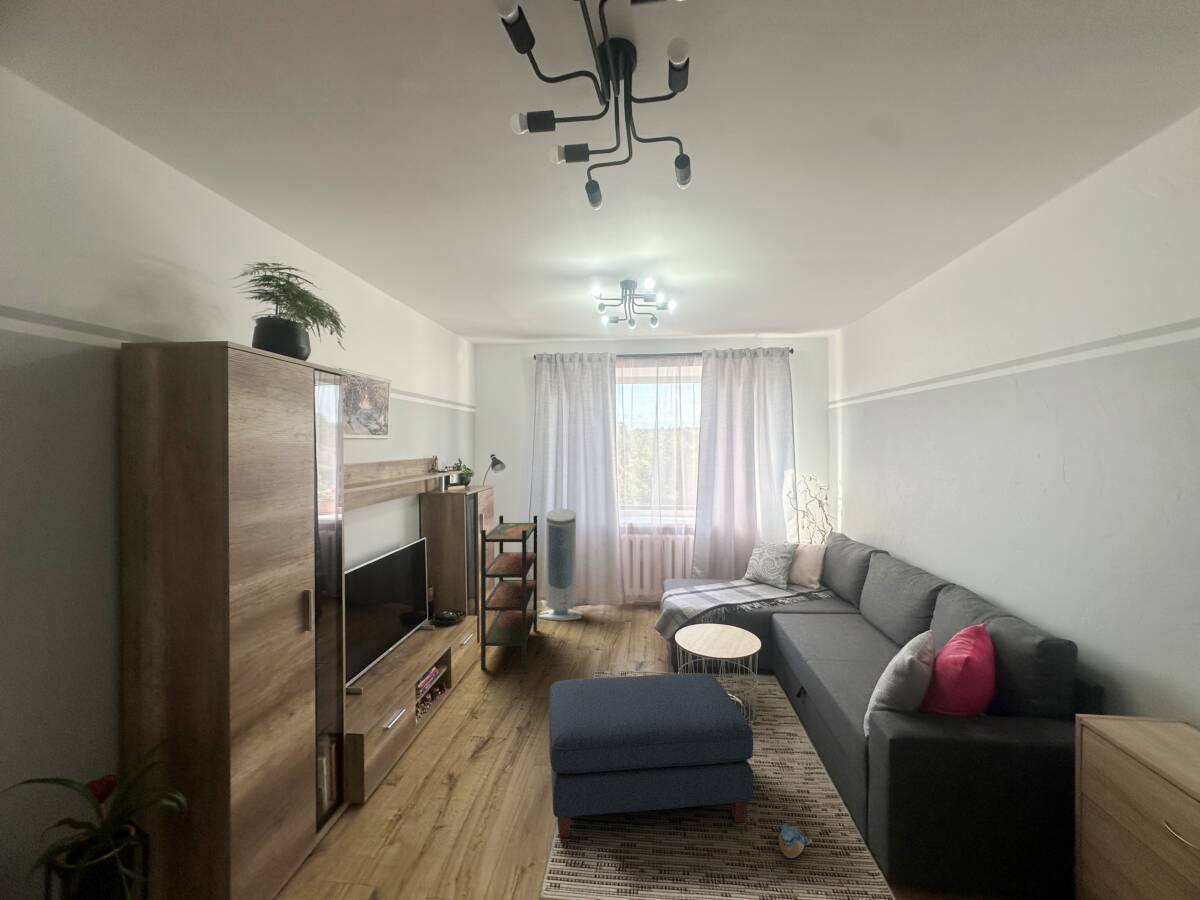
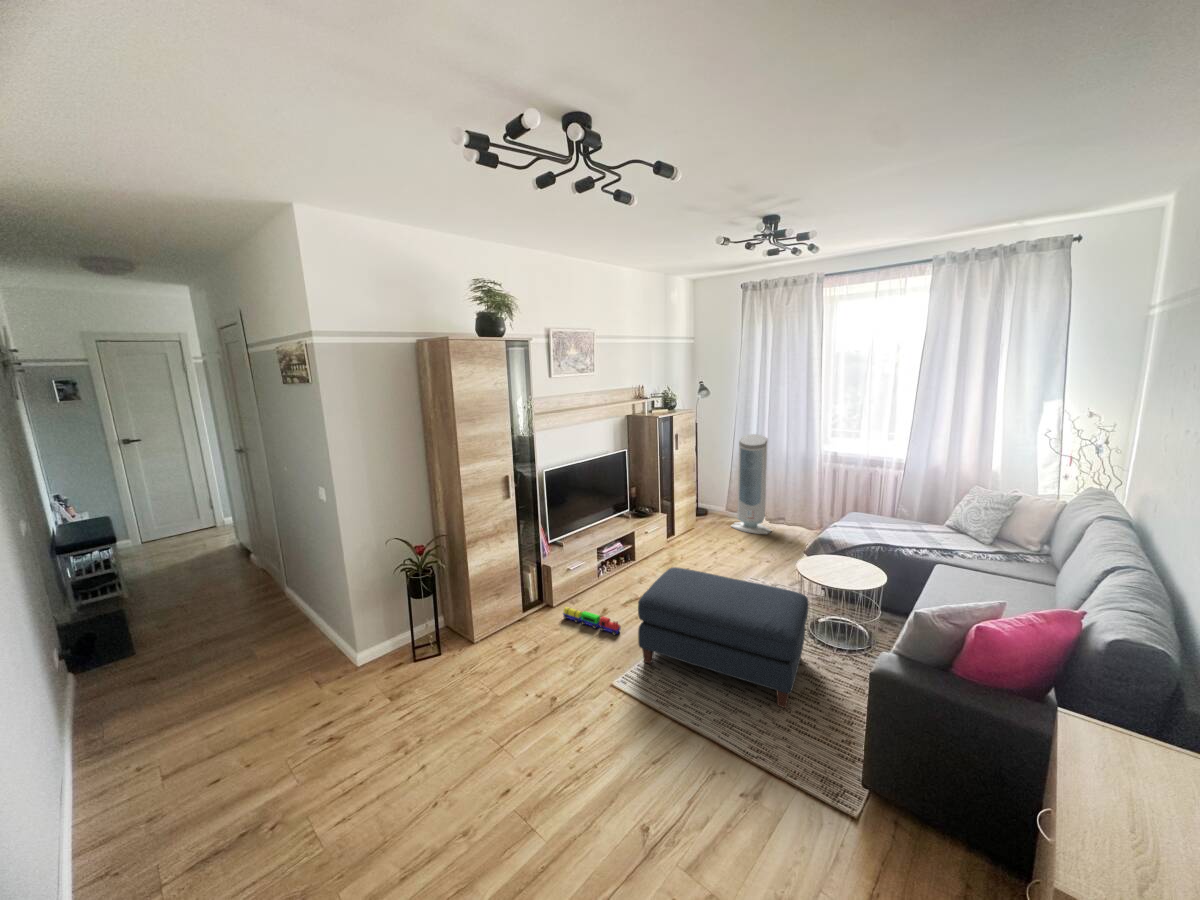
bookshelf: present [481,516,537,669] -> none [660,437,724,561]
toy train: none [393,788,498,819] -> present [563,607,621,635]
plush toy: present [779,823,812,858] -> none [793,719,830,744]

